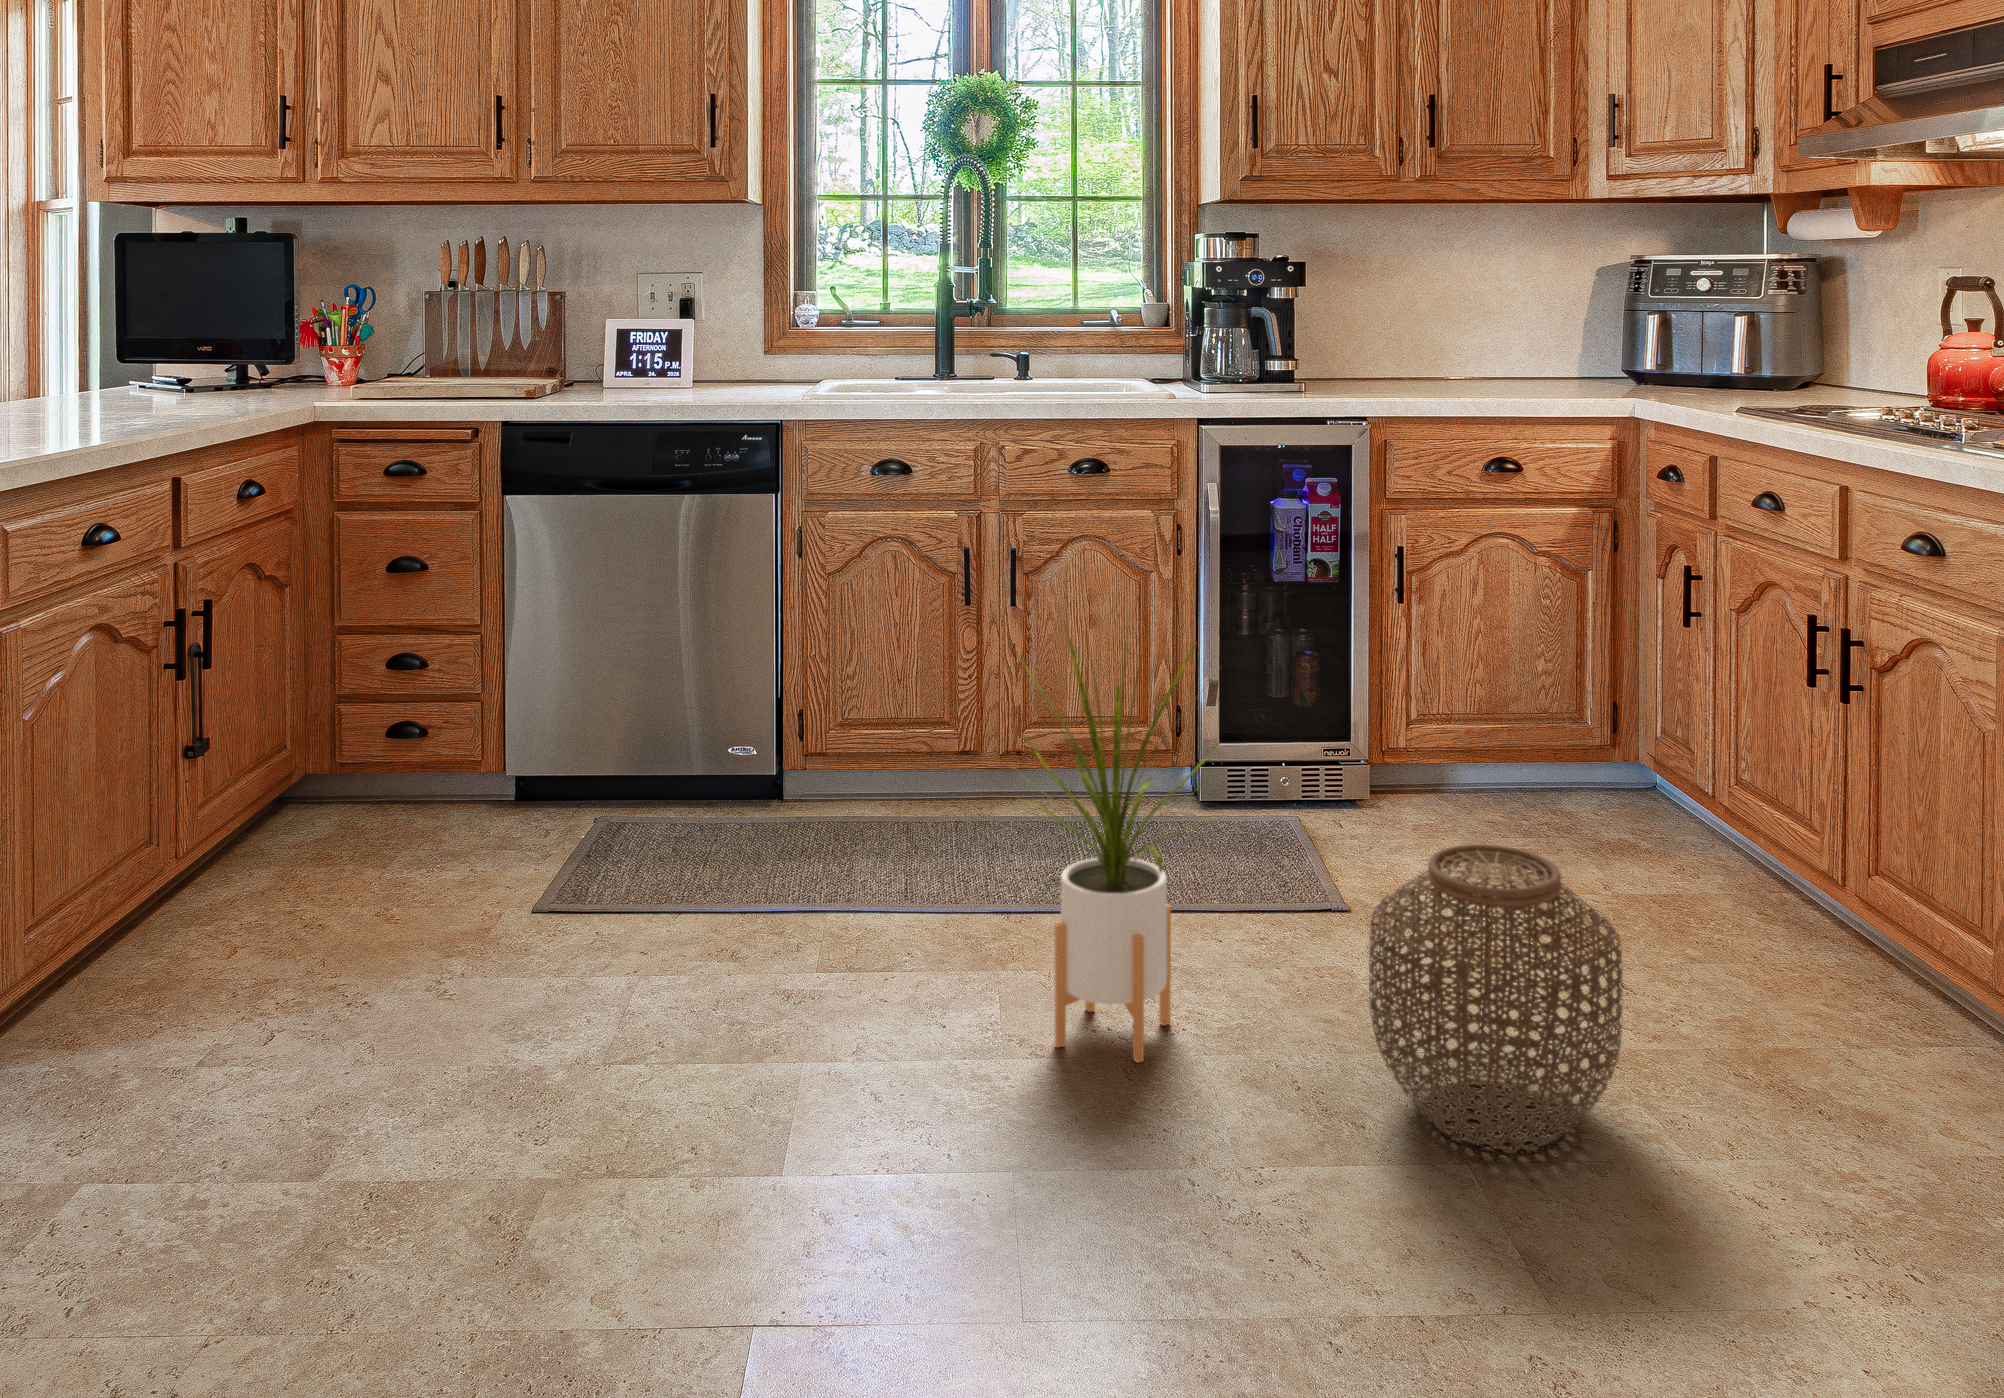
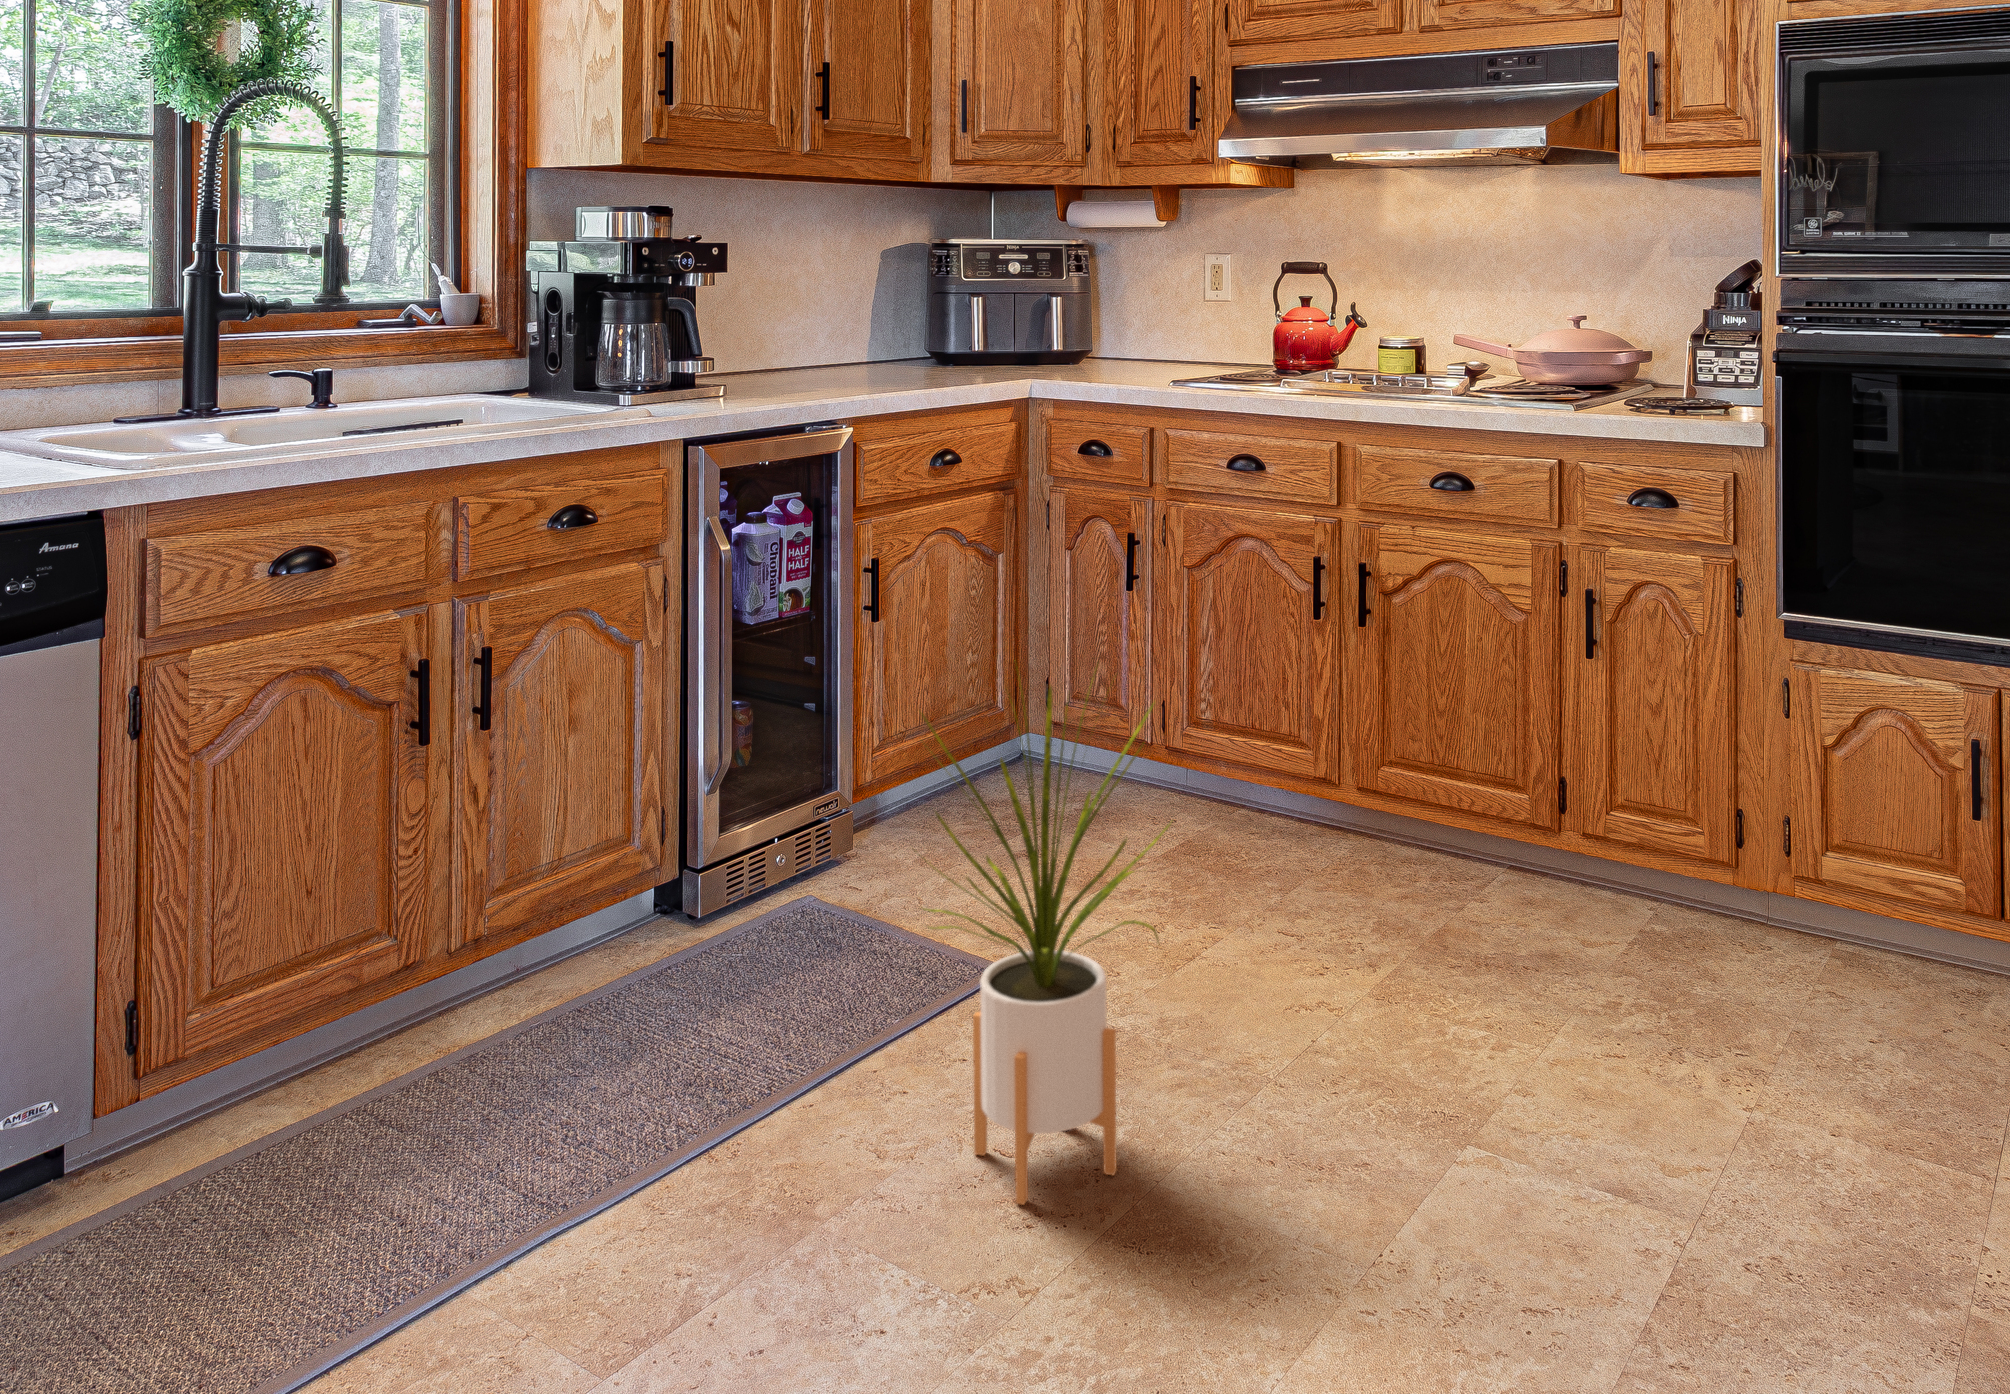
woven basket: present [1369,845,1623,1150] -> none [1287,808,1521,1093]

